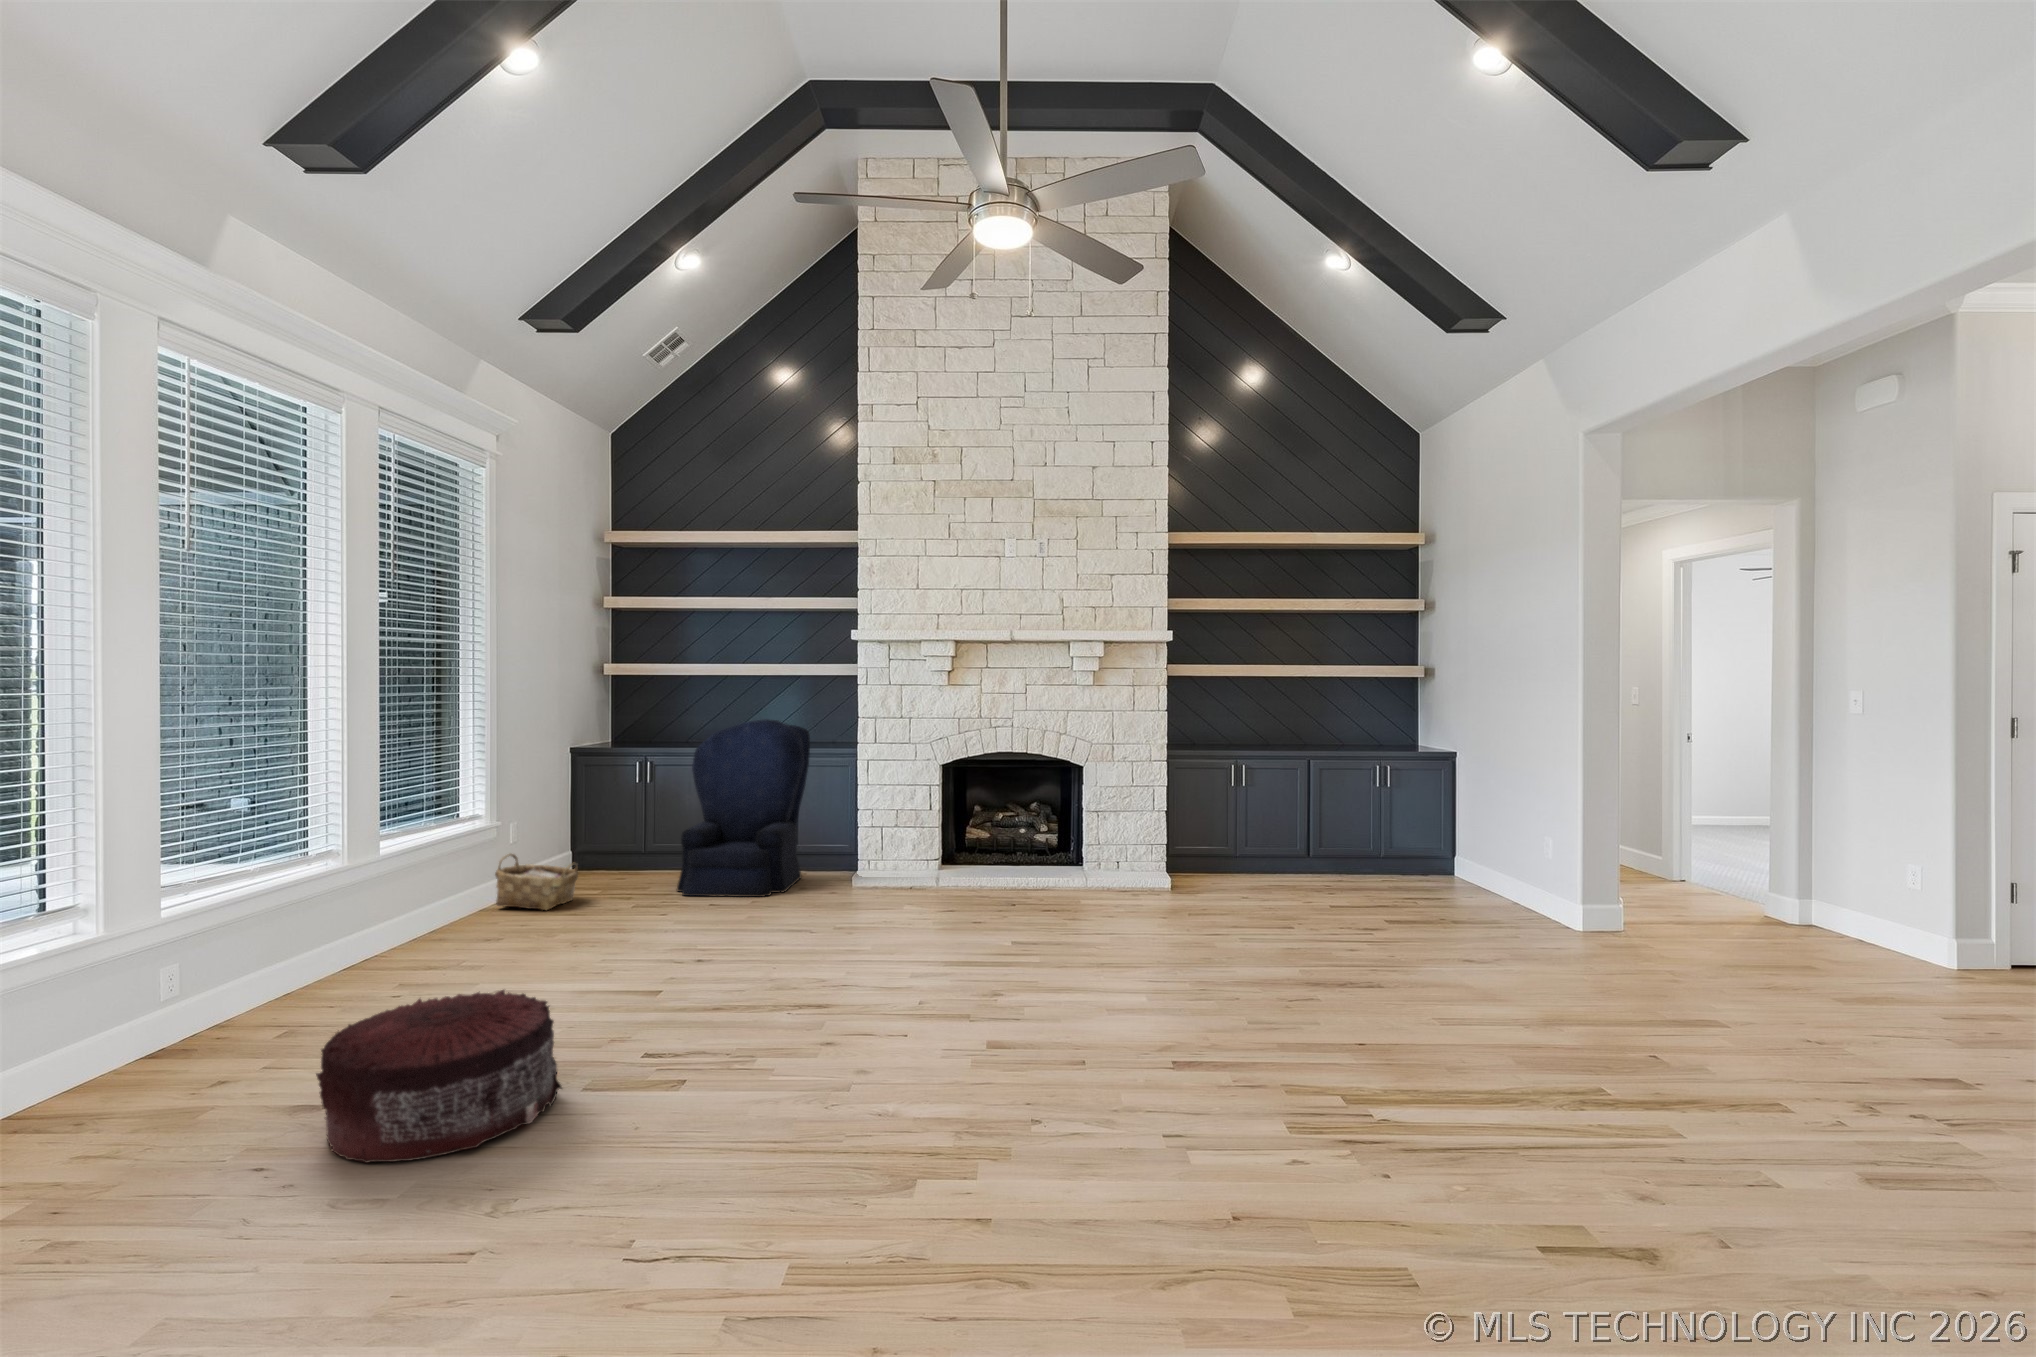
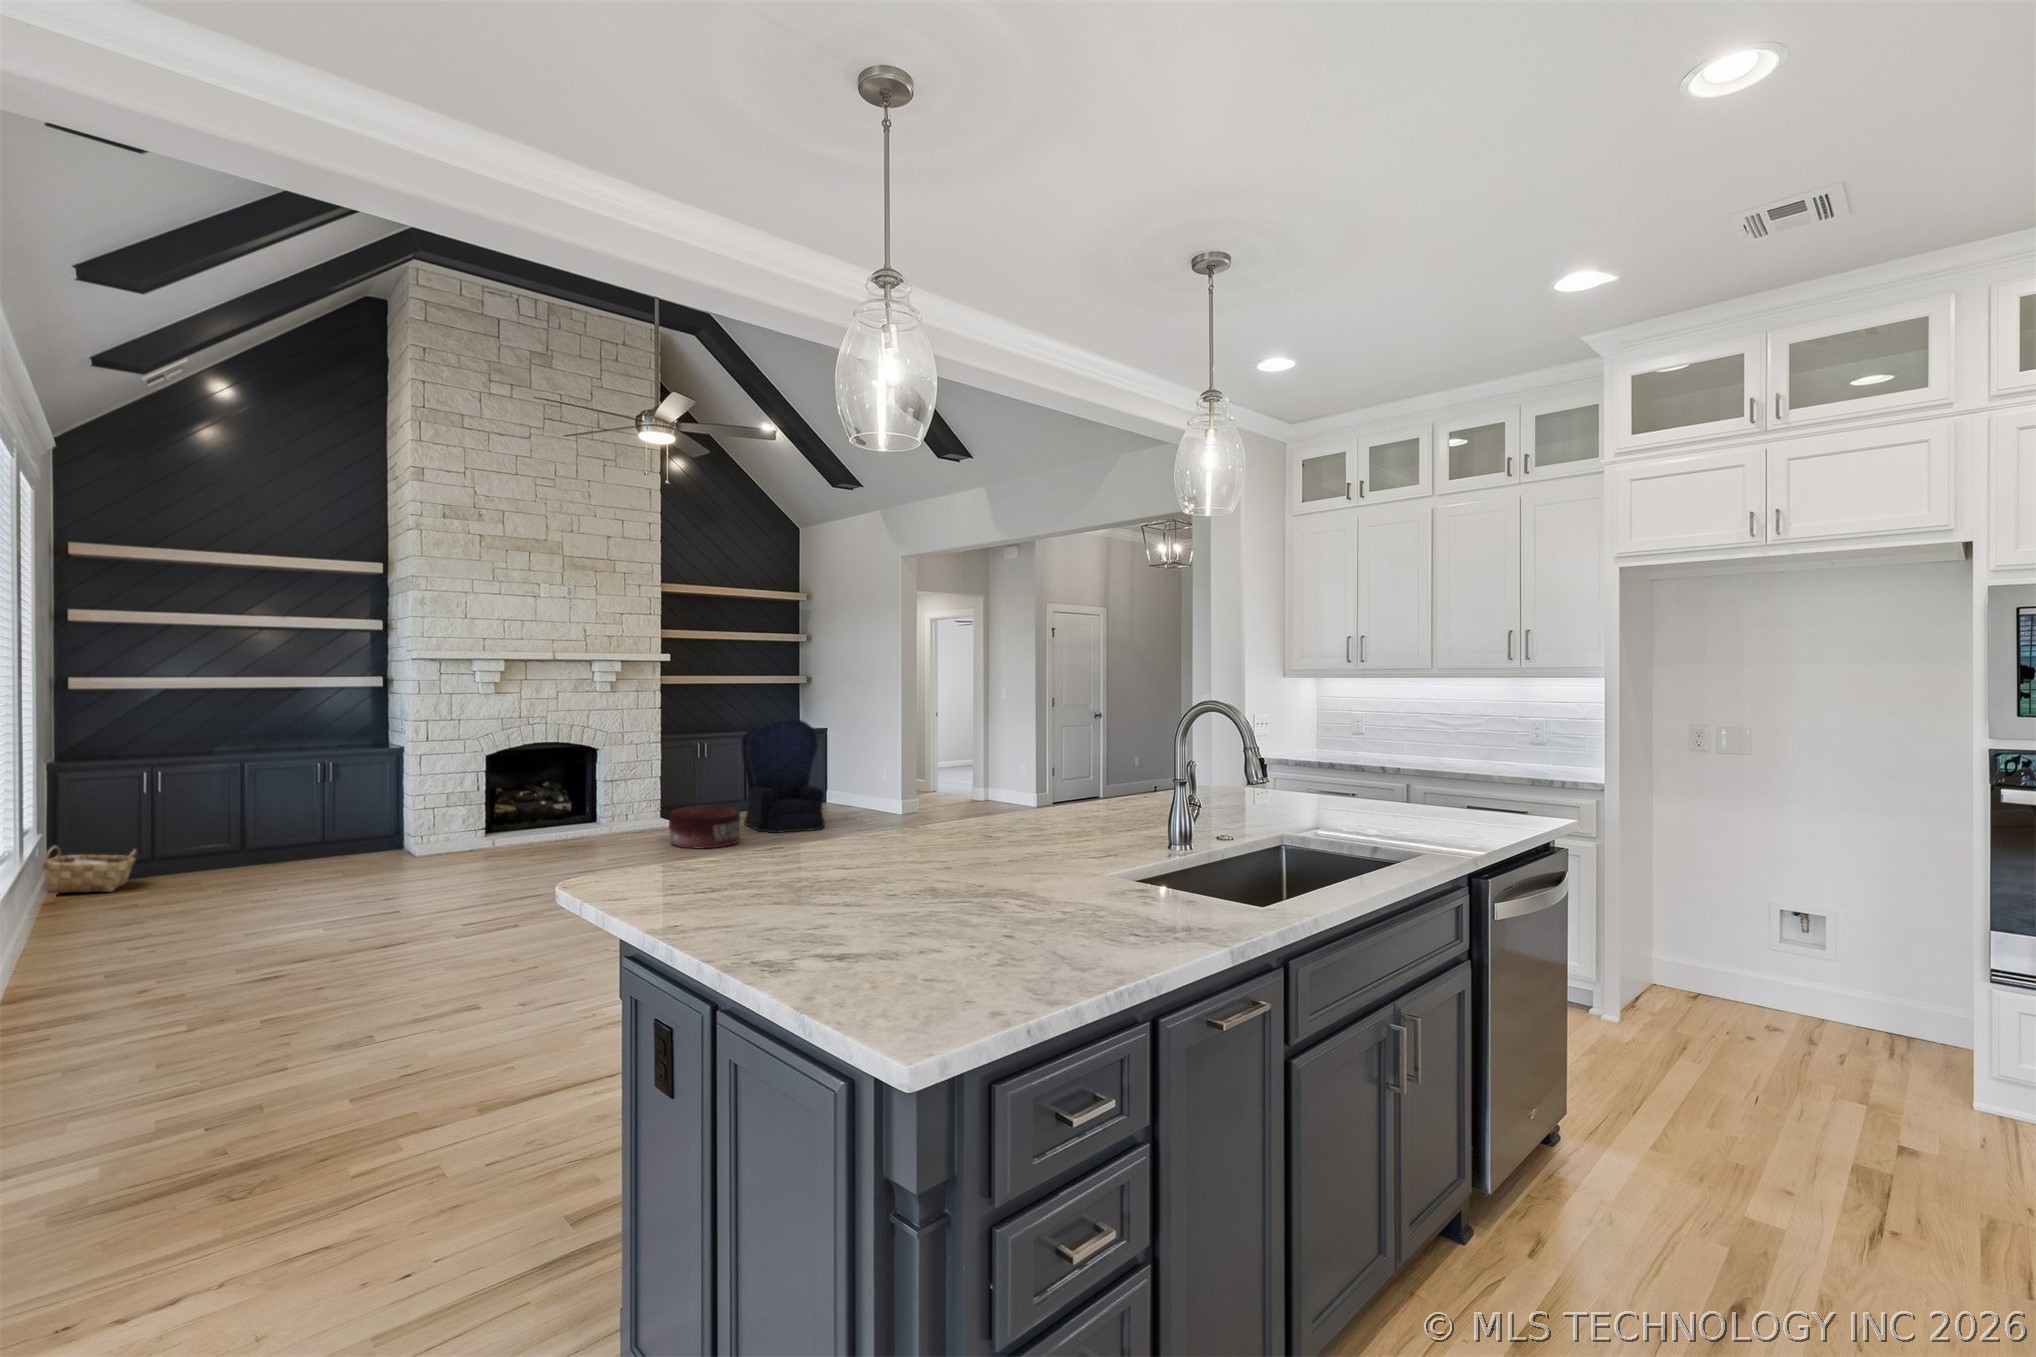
armchair: present [677,719,810,897] -> present [741,719,825,833]
pouf: present [316,990,562,1163] -> present [670,805,740,848]

